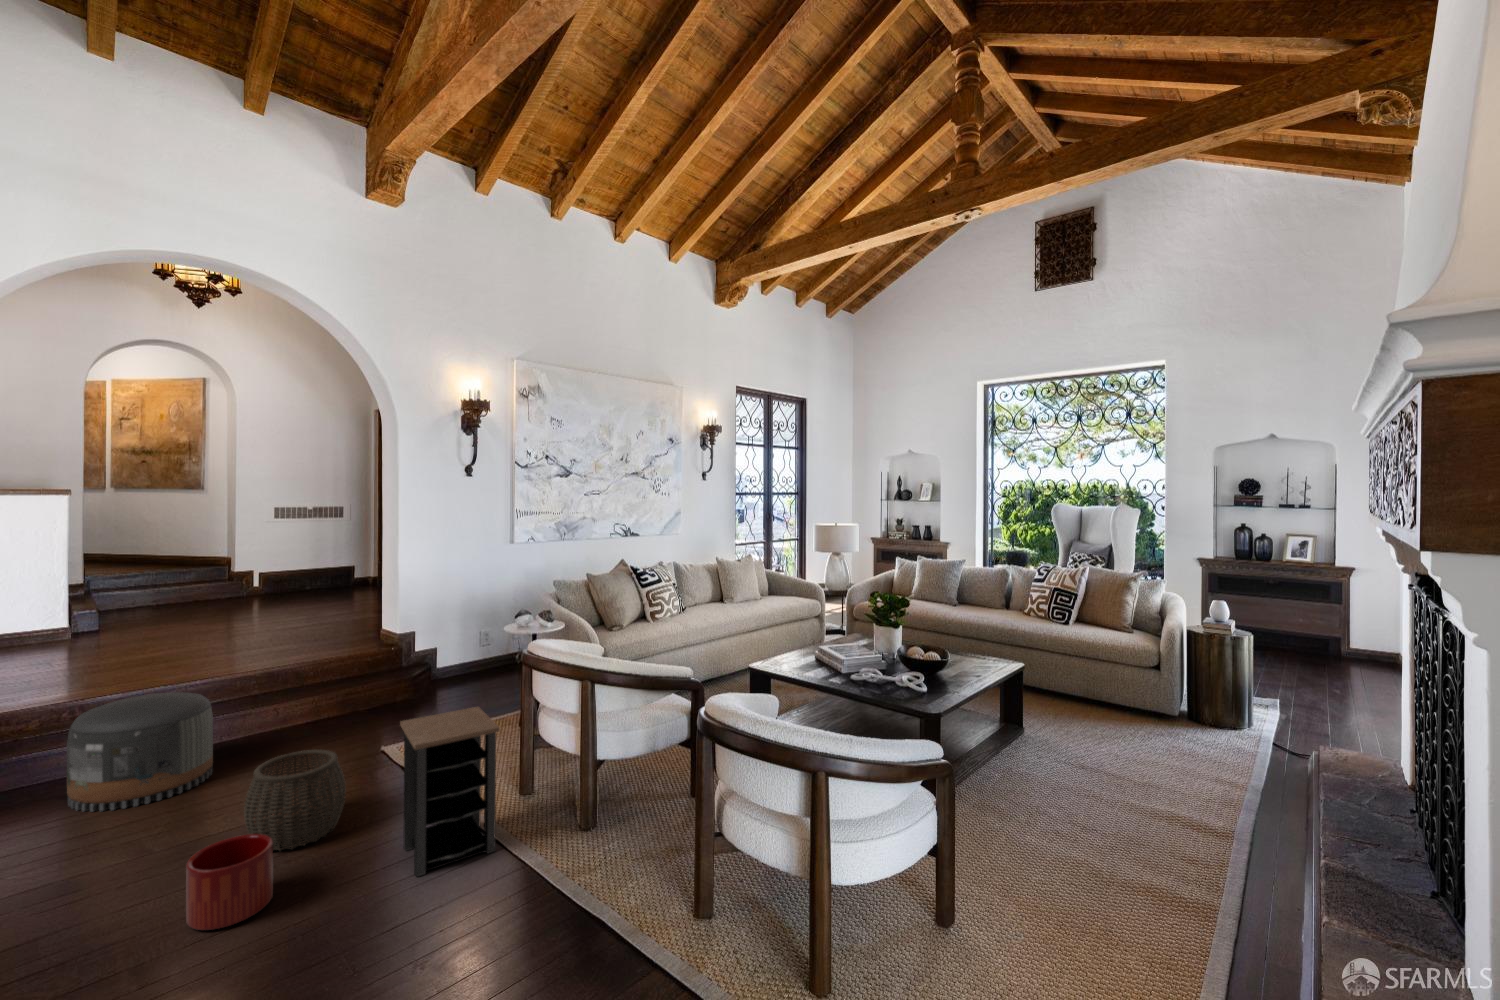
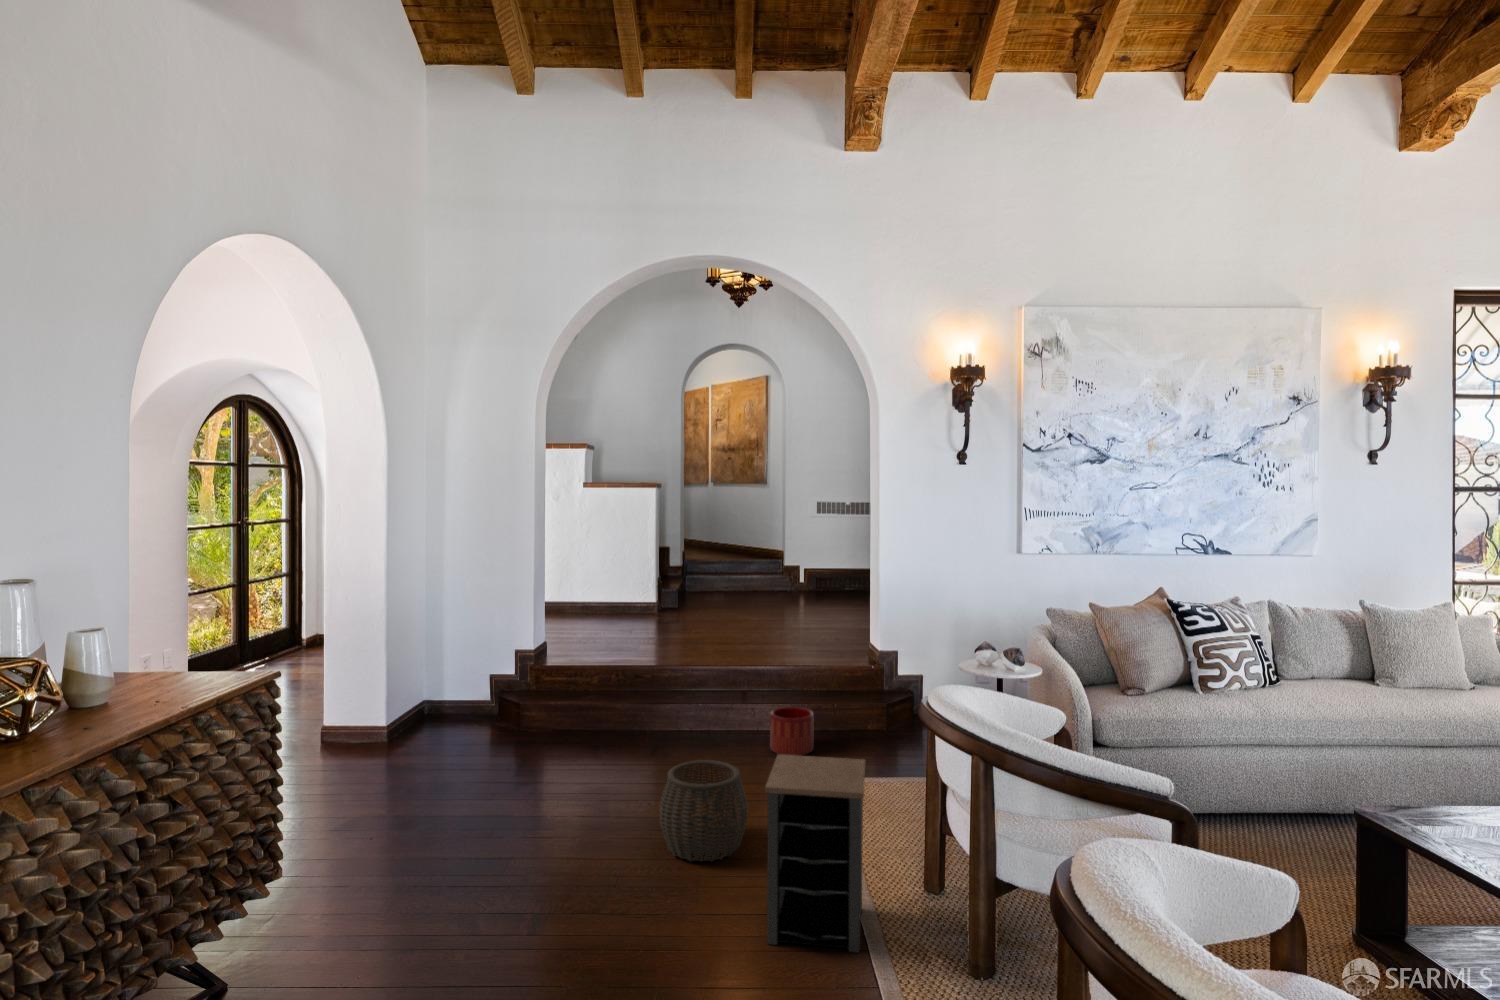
pouf: present [67,692,213,812] -> none [589,674,687,775]
planter: present [186,834,273,930] -> present [770,707,813,756]

